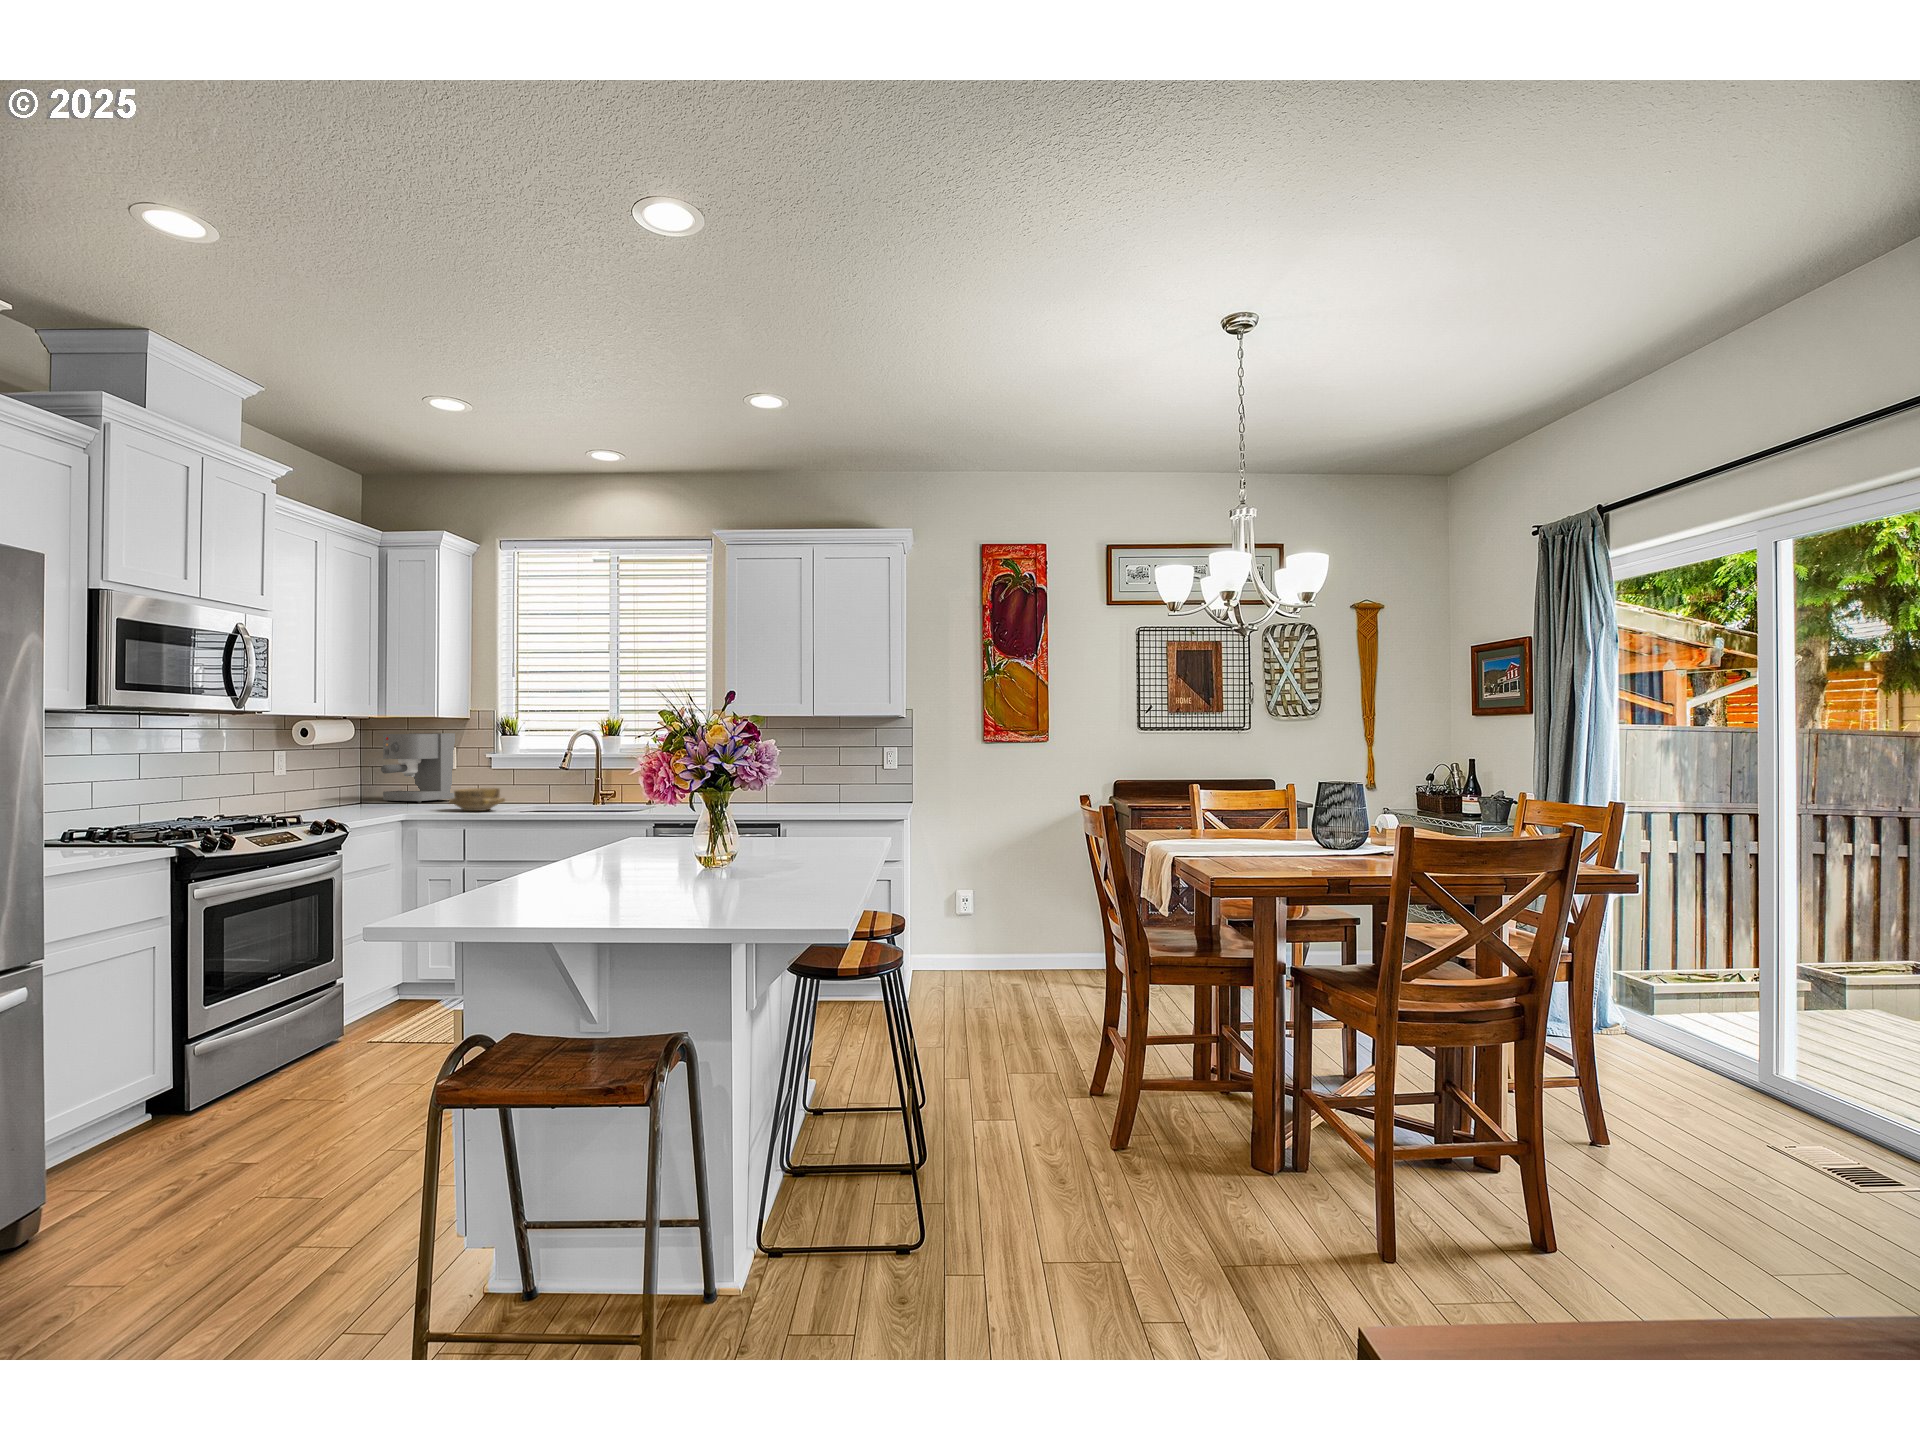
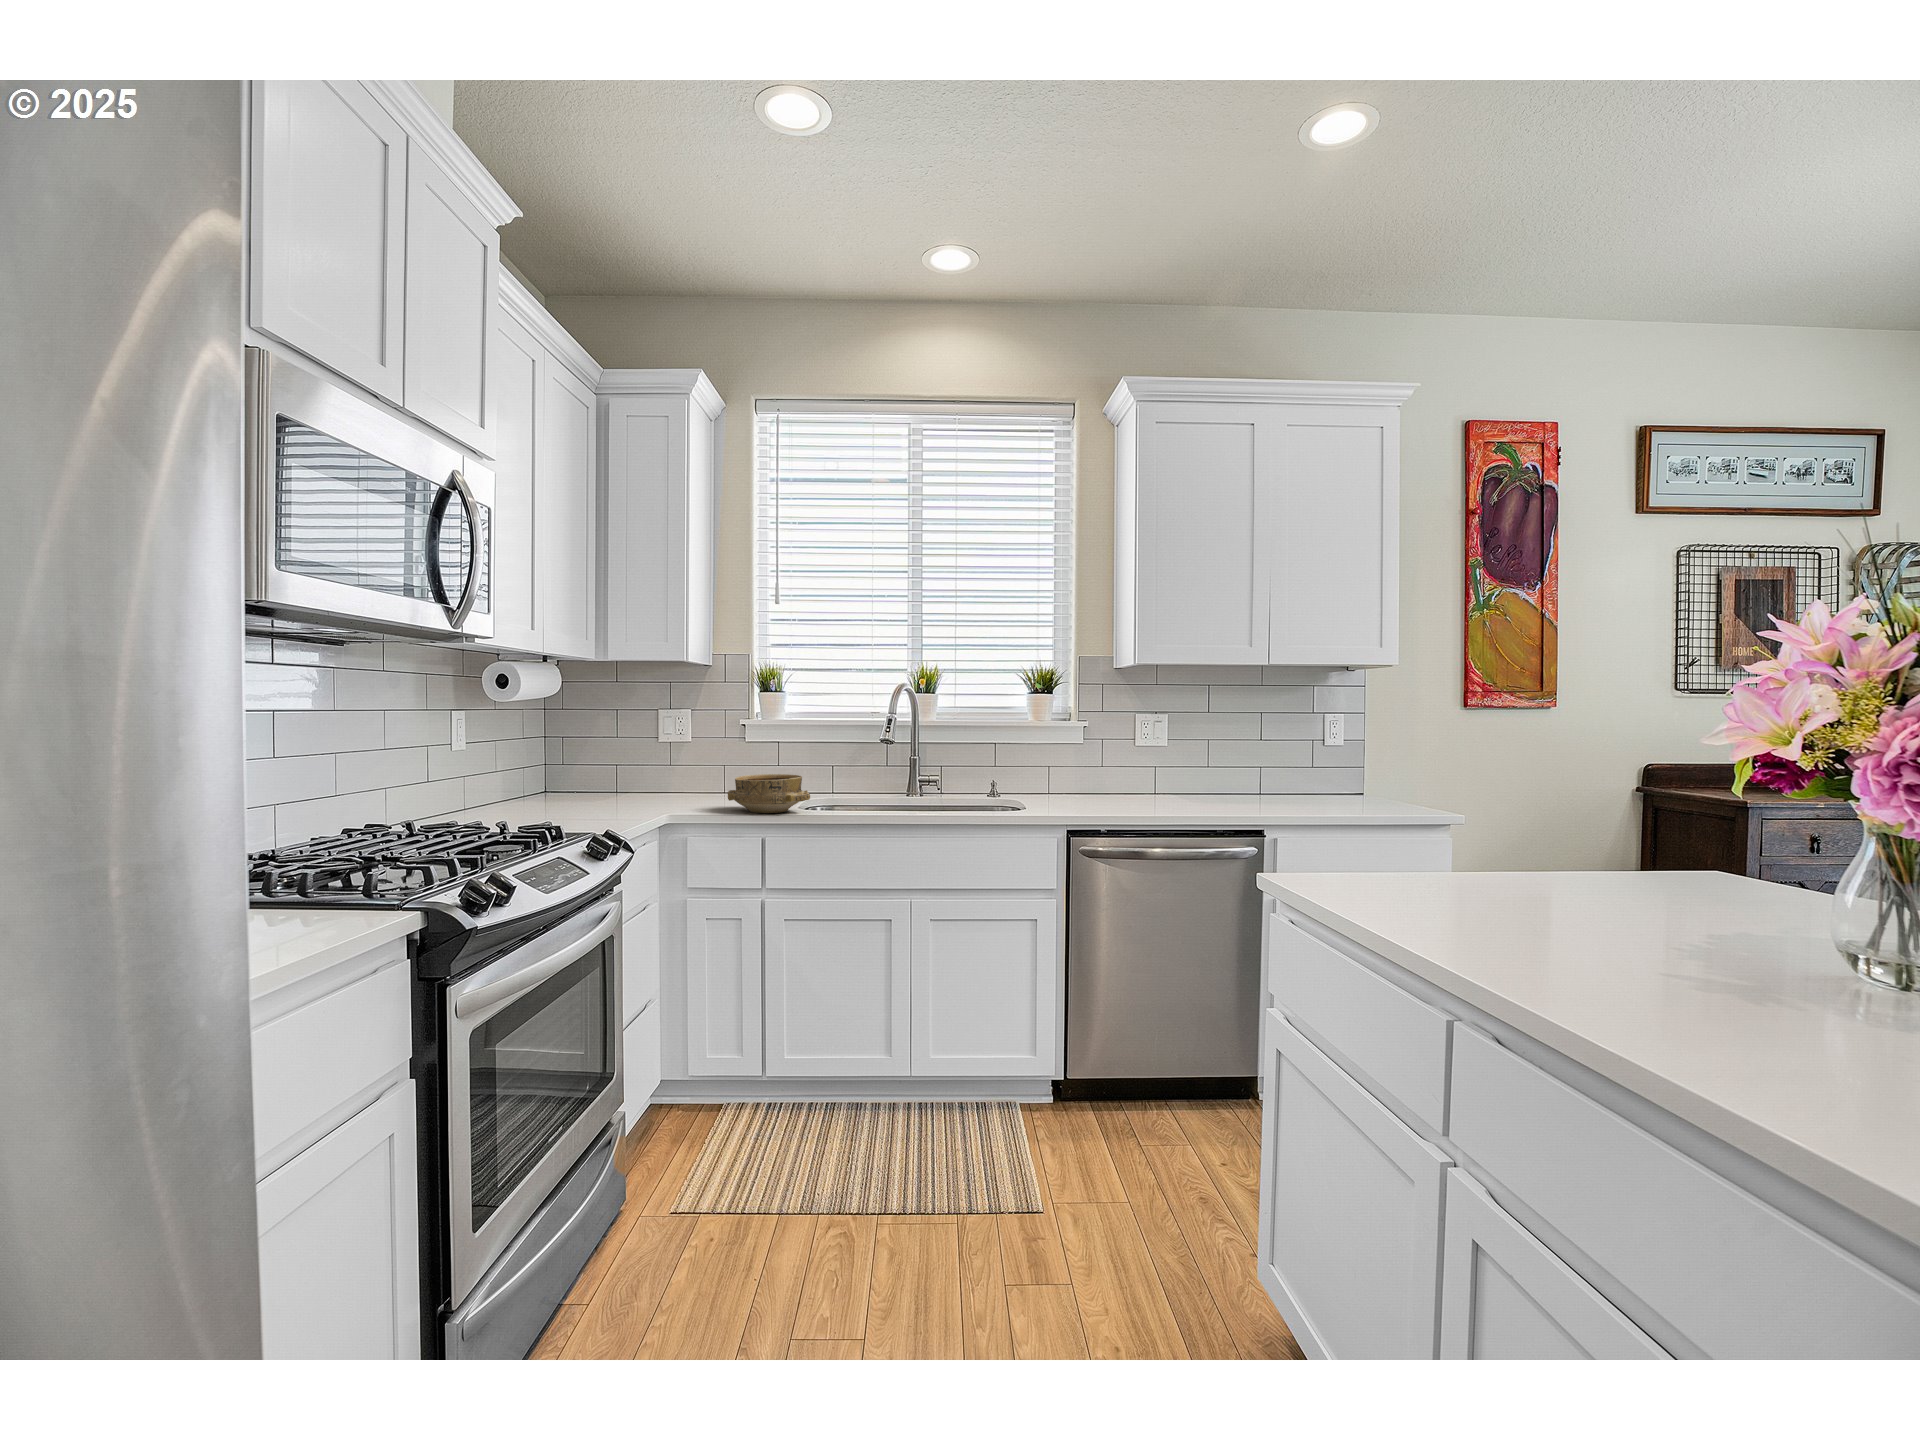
coffee maker: present [381,733,455,803] -> none [586,689,692,794]

